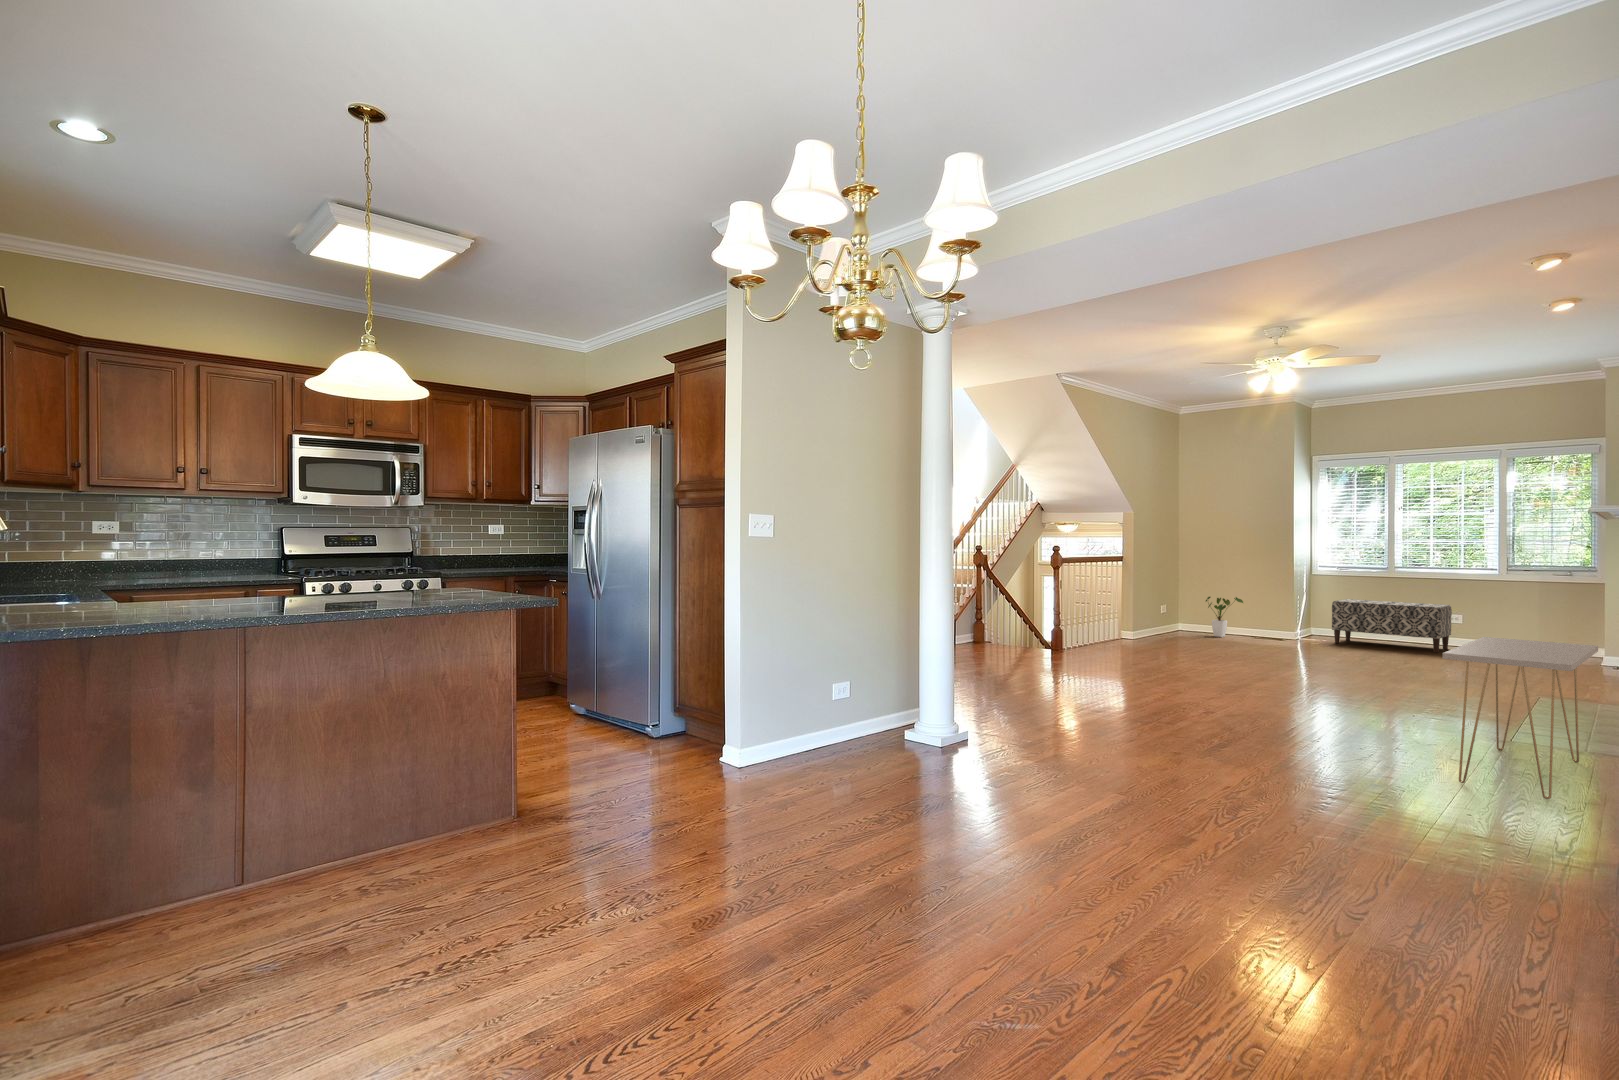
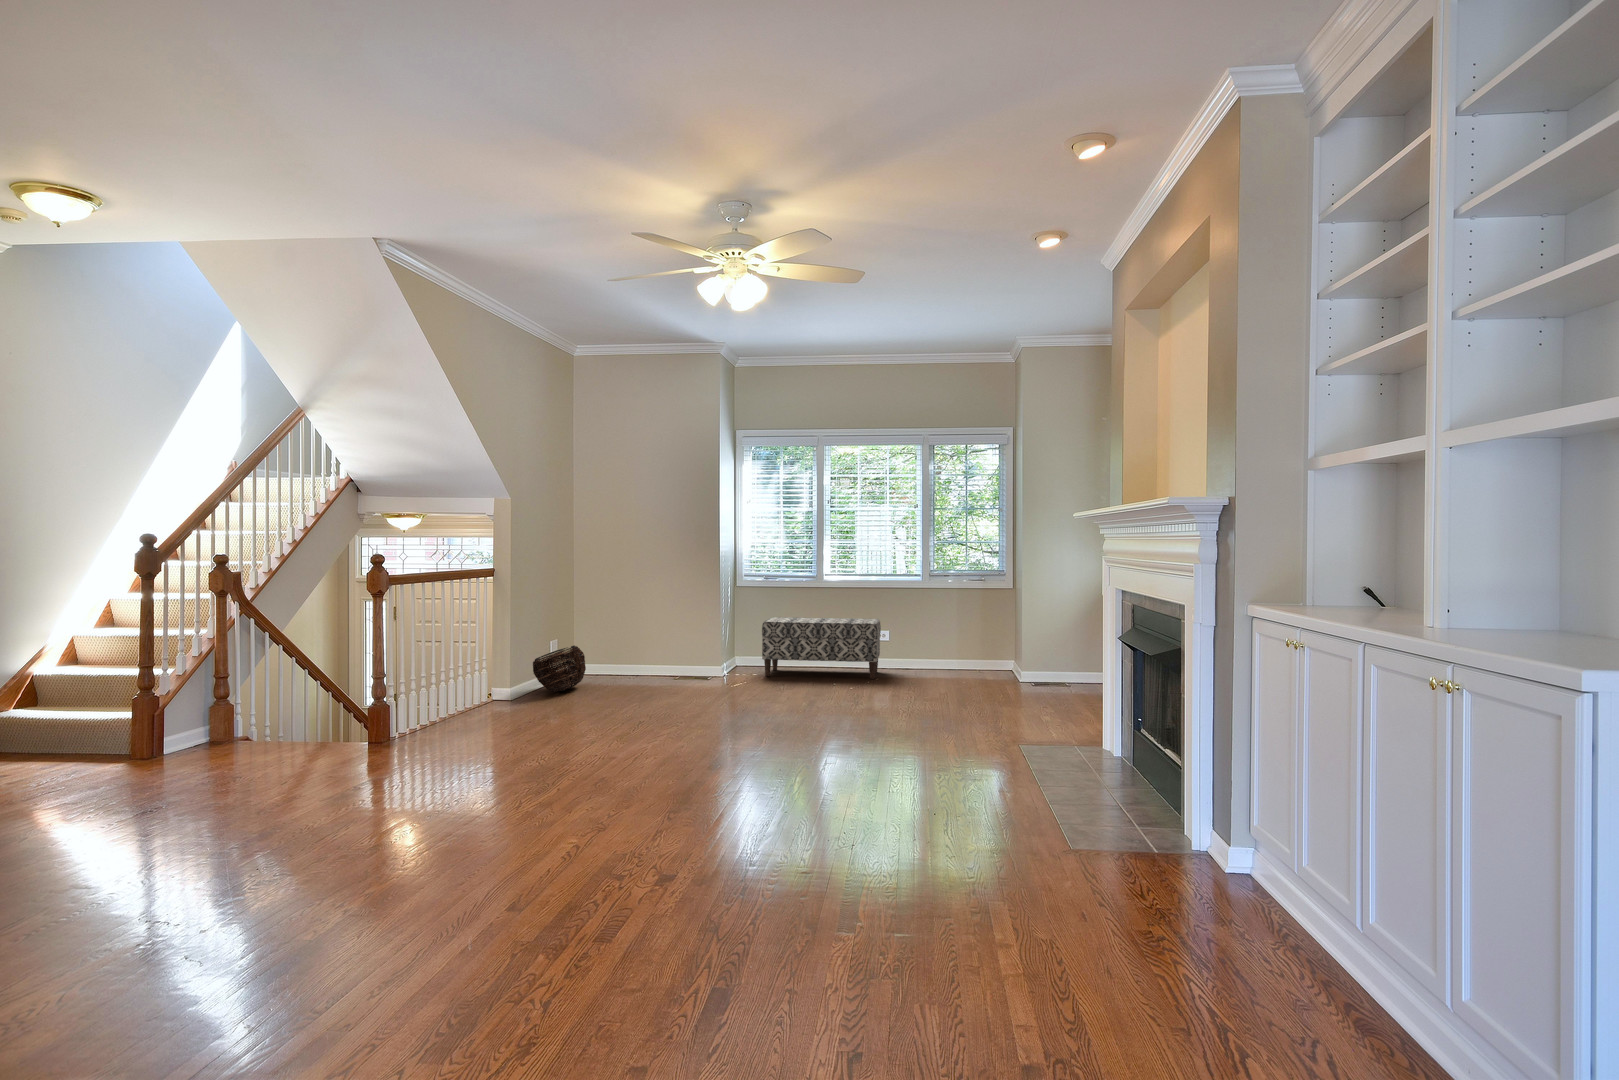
house plant: present [1206,597,1243,637] -> none [611,622,658,681]
basket: none [1148,609,1187,638] -> present [533,645,586,692]
console table: present [1443,637,1598,799] -> none [1102,694,1374,1018]

